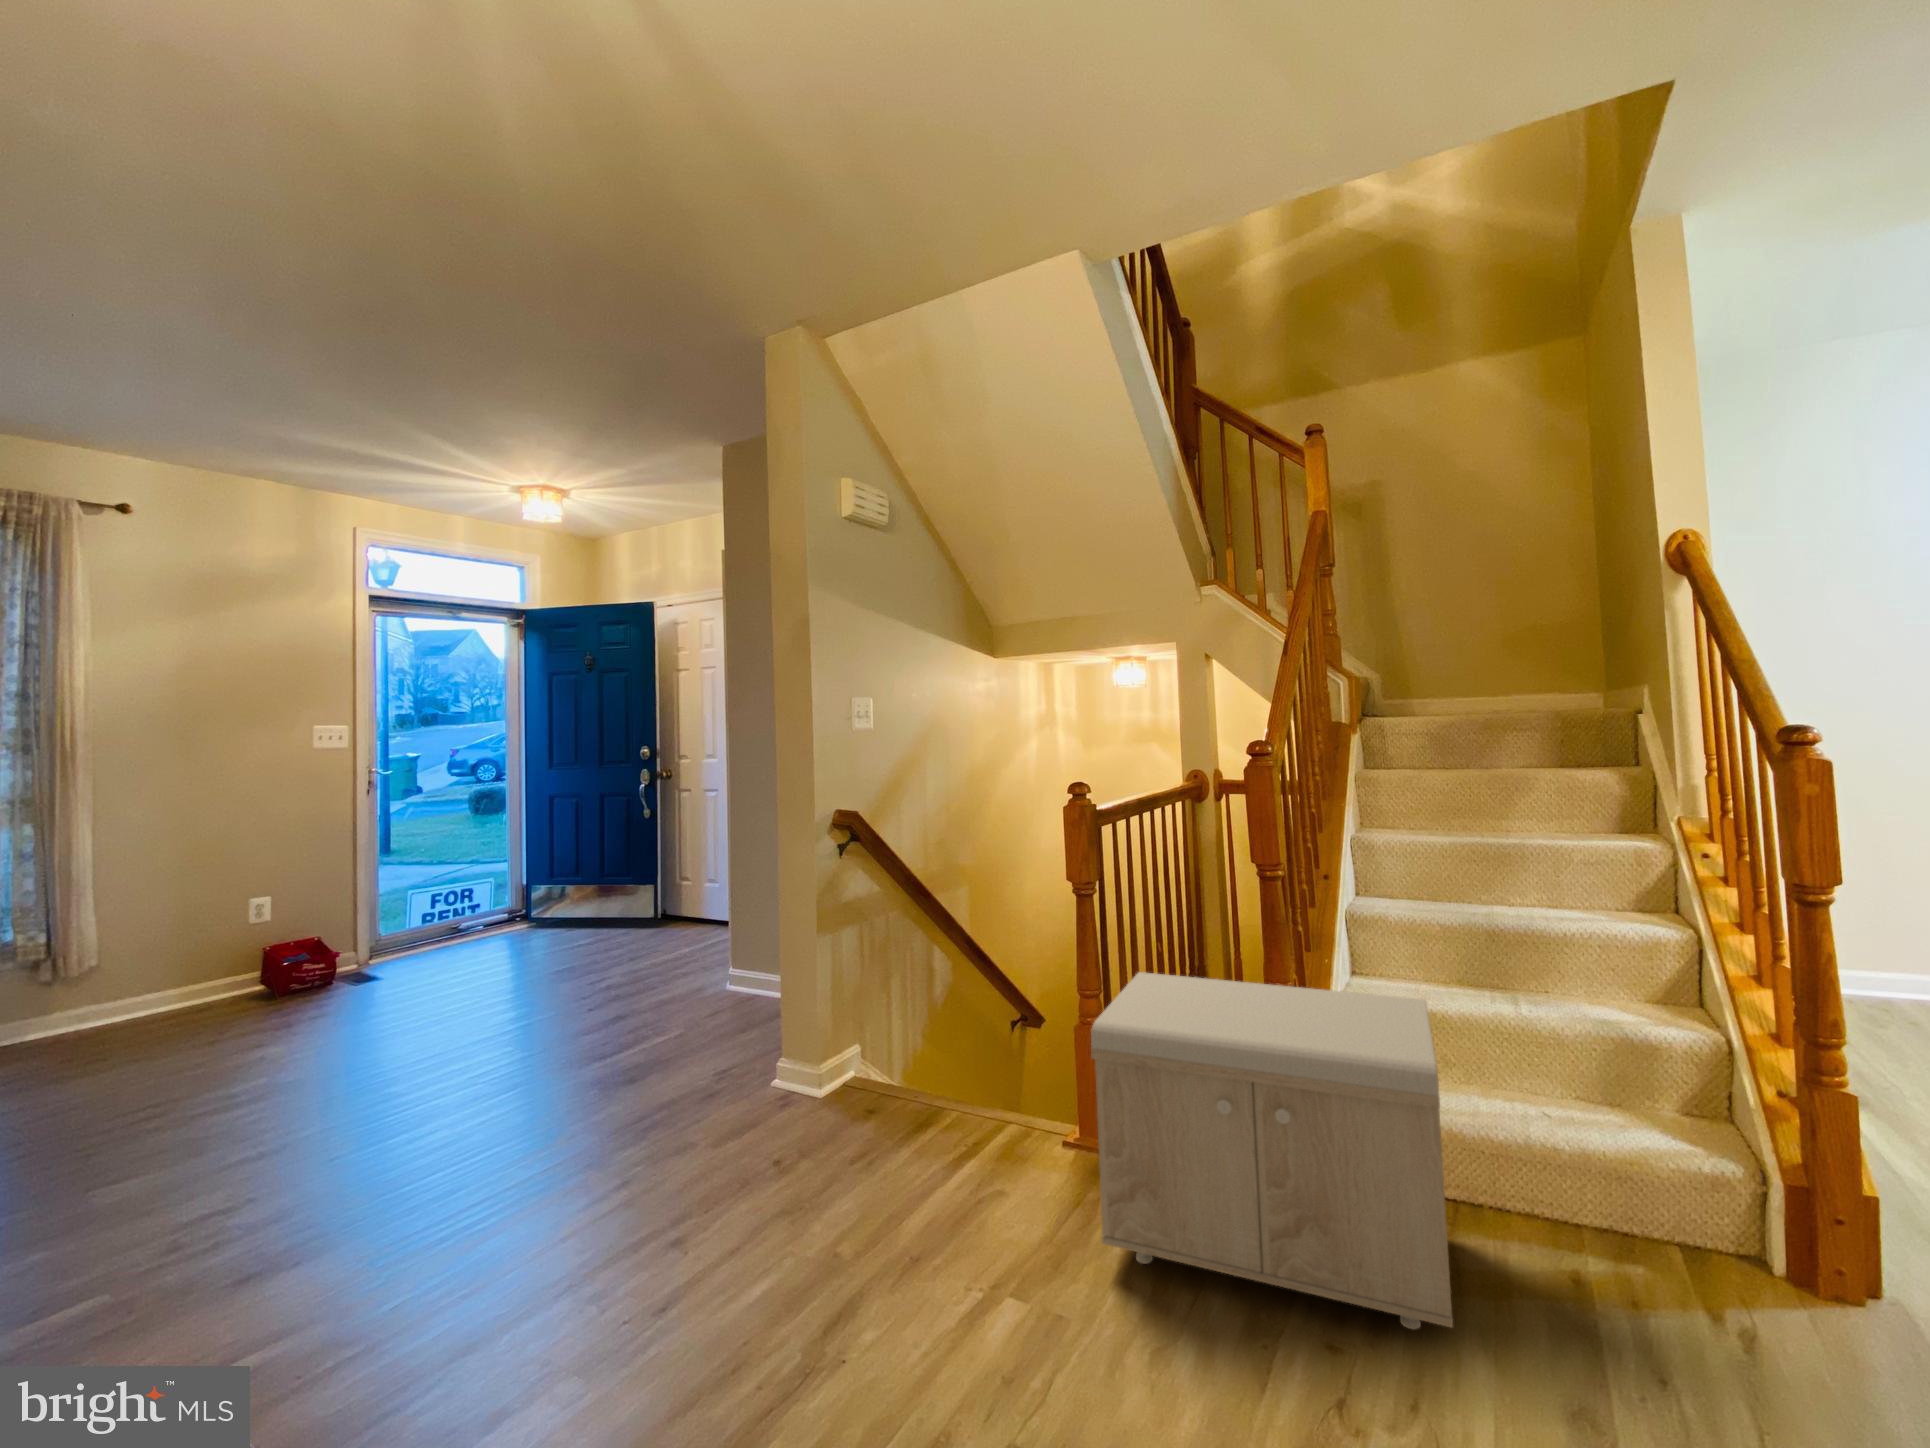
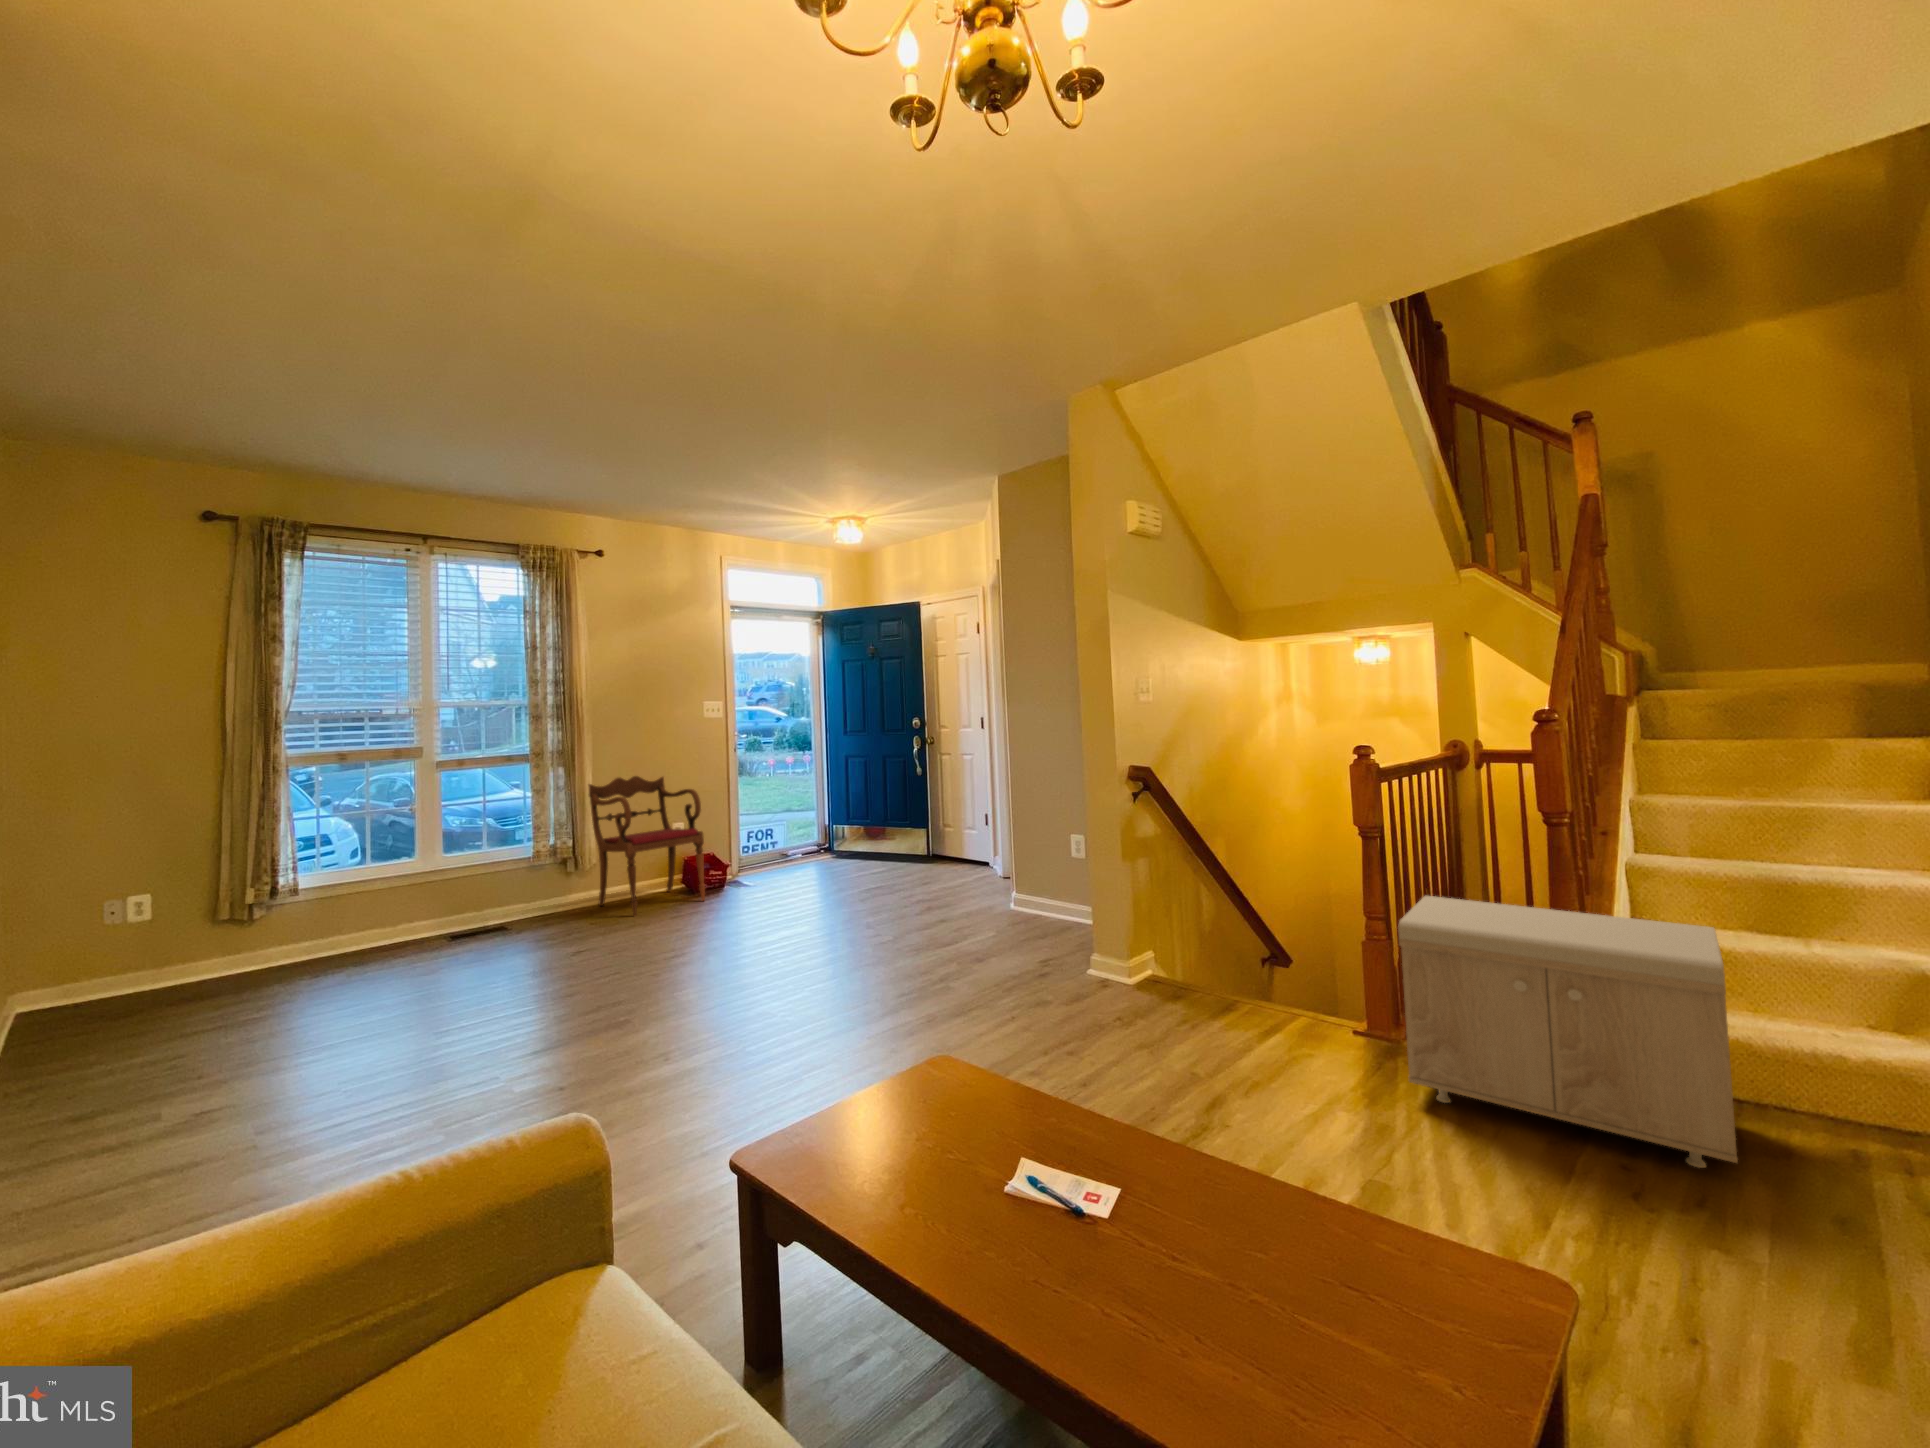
armchair: none [55,833,273,1057] -> present [589,776,705,916]

